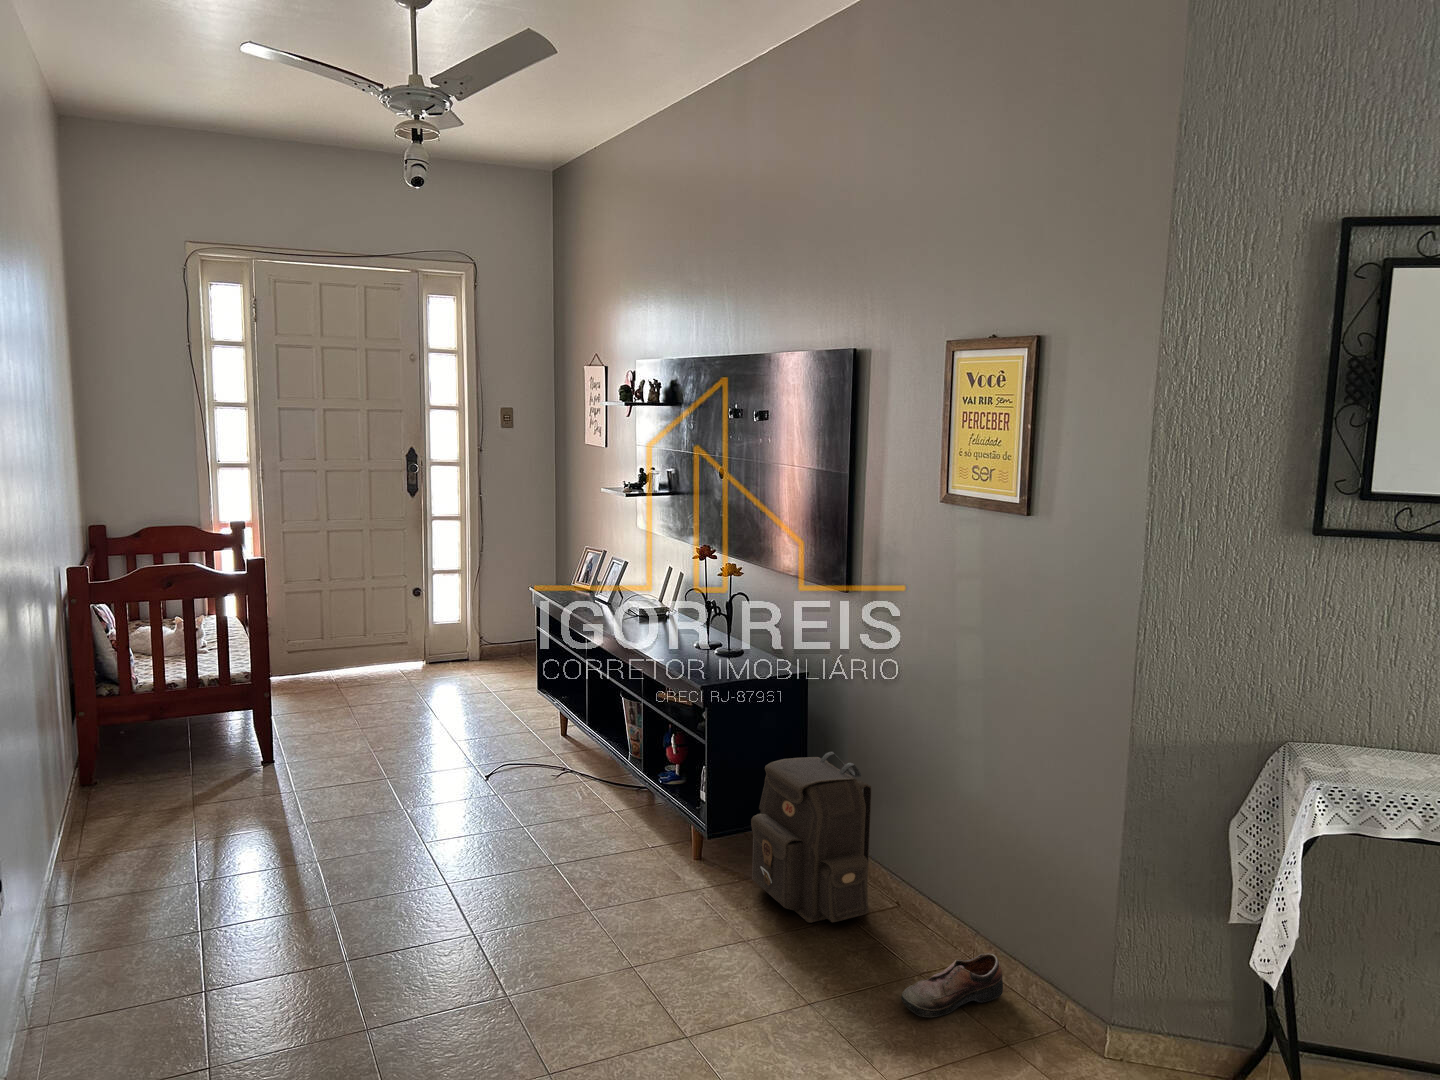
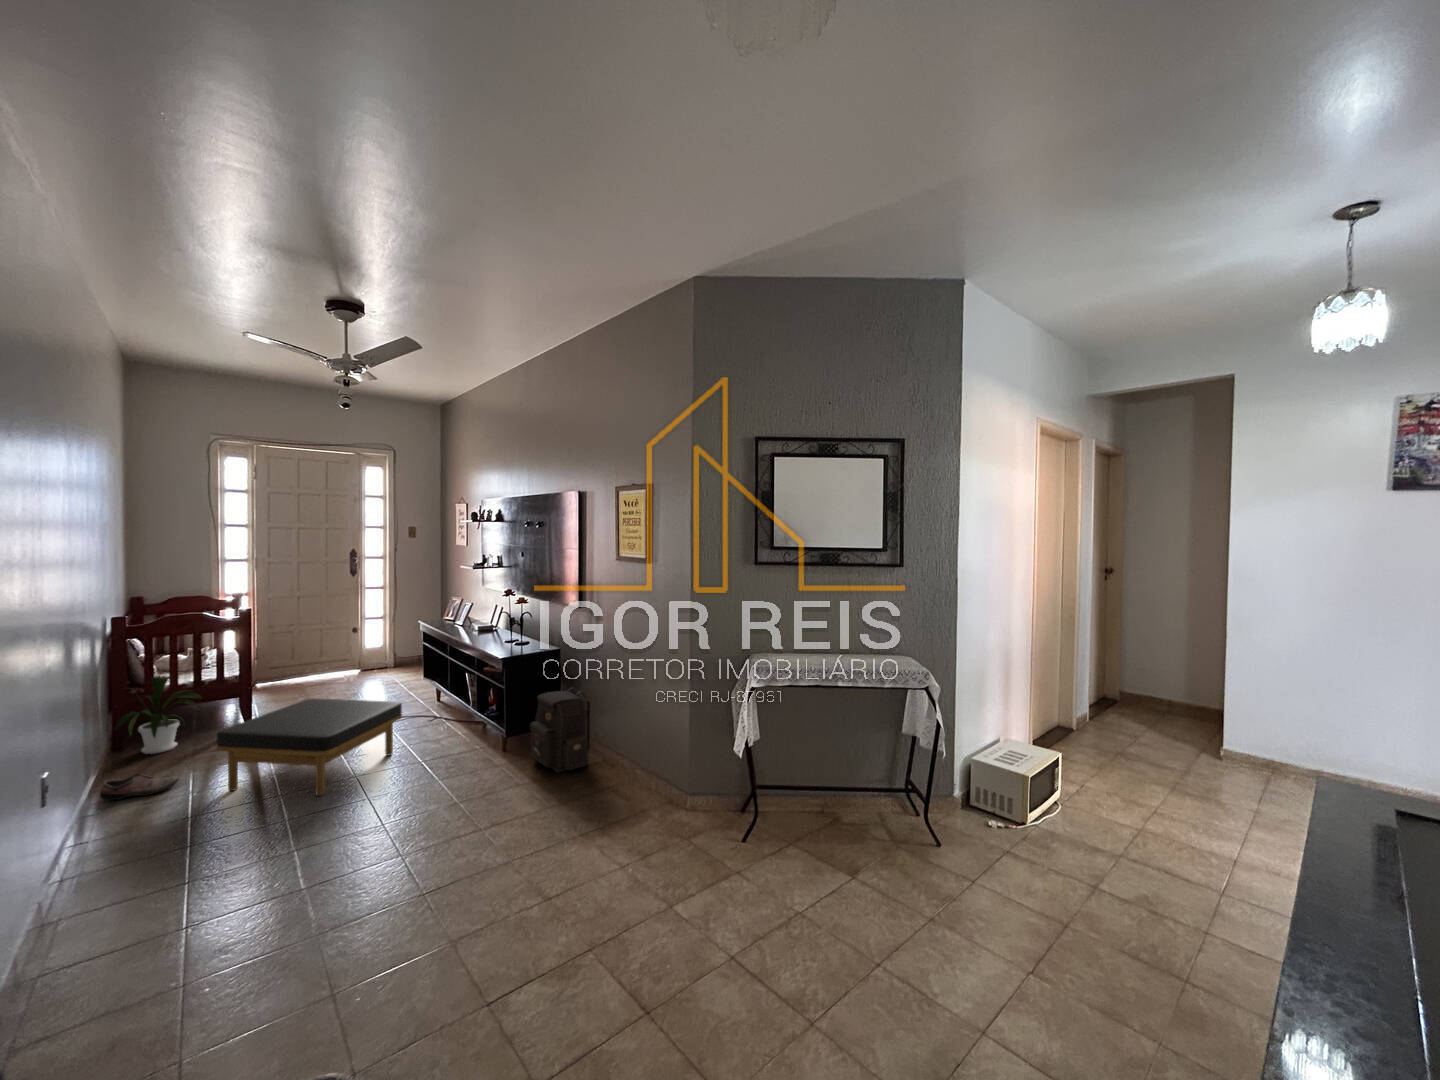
house plant: none [77,668,201,797] -> present [114,676,201,754]
ottoman: none [228,728,516,919] -> present [216,698,402,796]
shoe: present [901,953,1003,1017] -> present [100,774,179,800]

